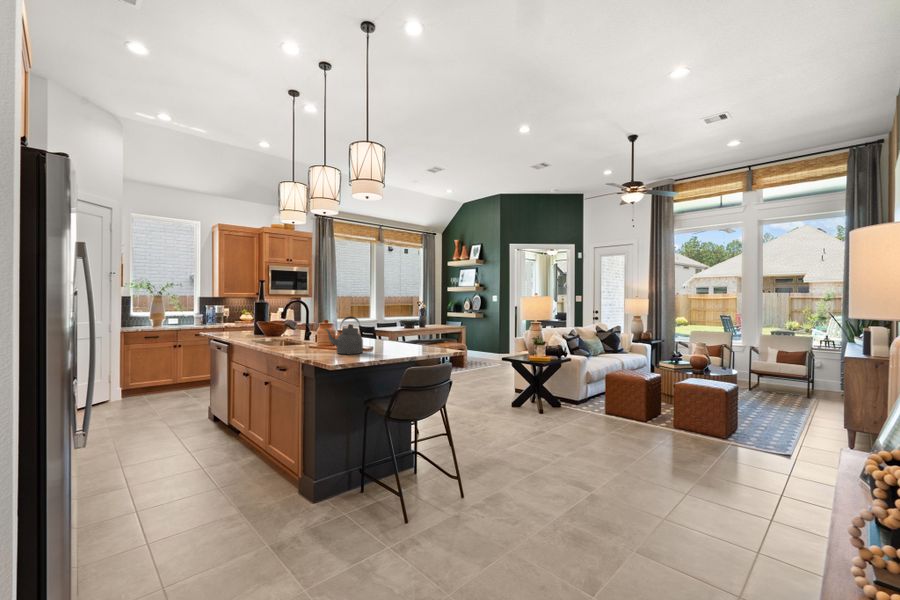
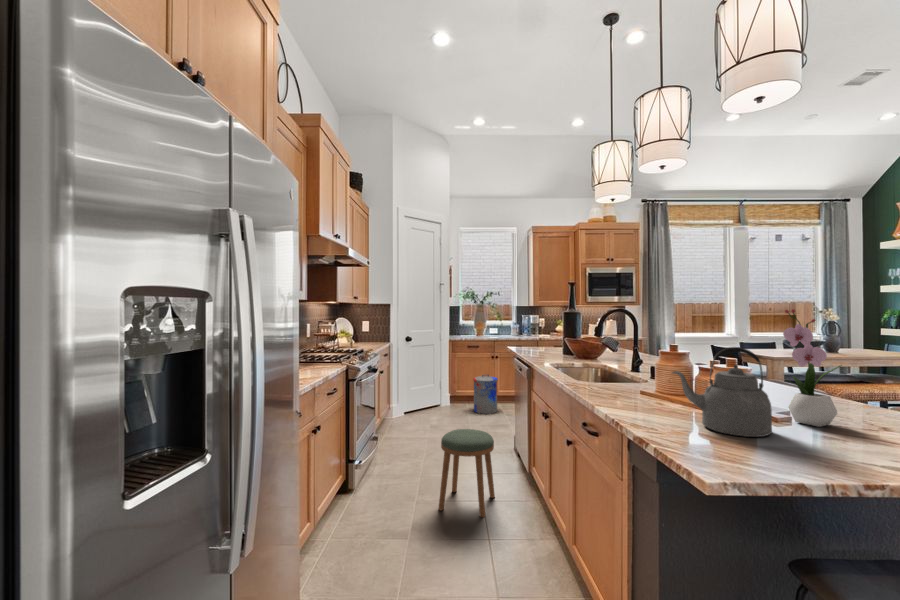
flower arrangement: none [370,300,391,349] -> present [783,309,842,427]
trash can: none [155,361,183,399] -> present [473,374,498,414]
stool: none [148,397,200,464] -> present [438,429,495,517]

